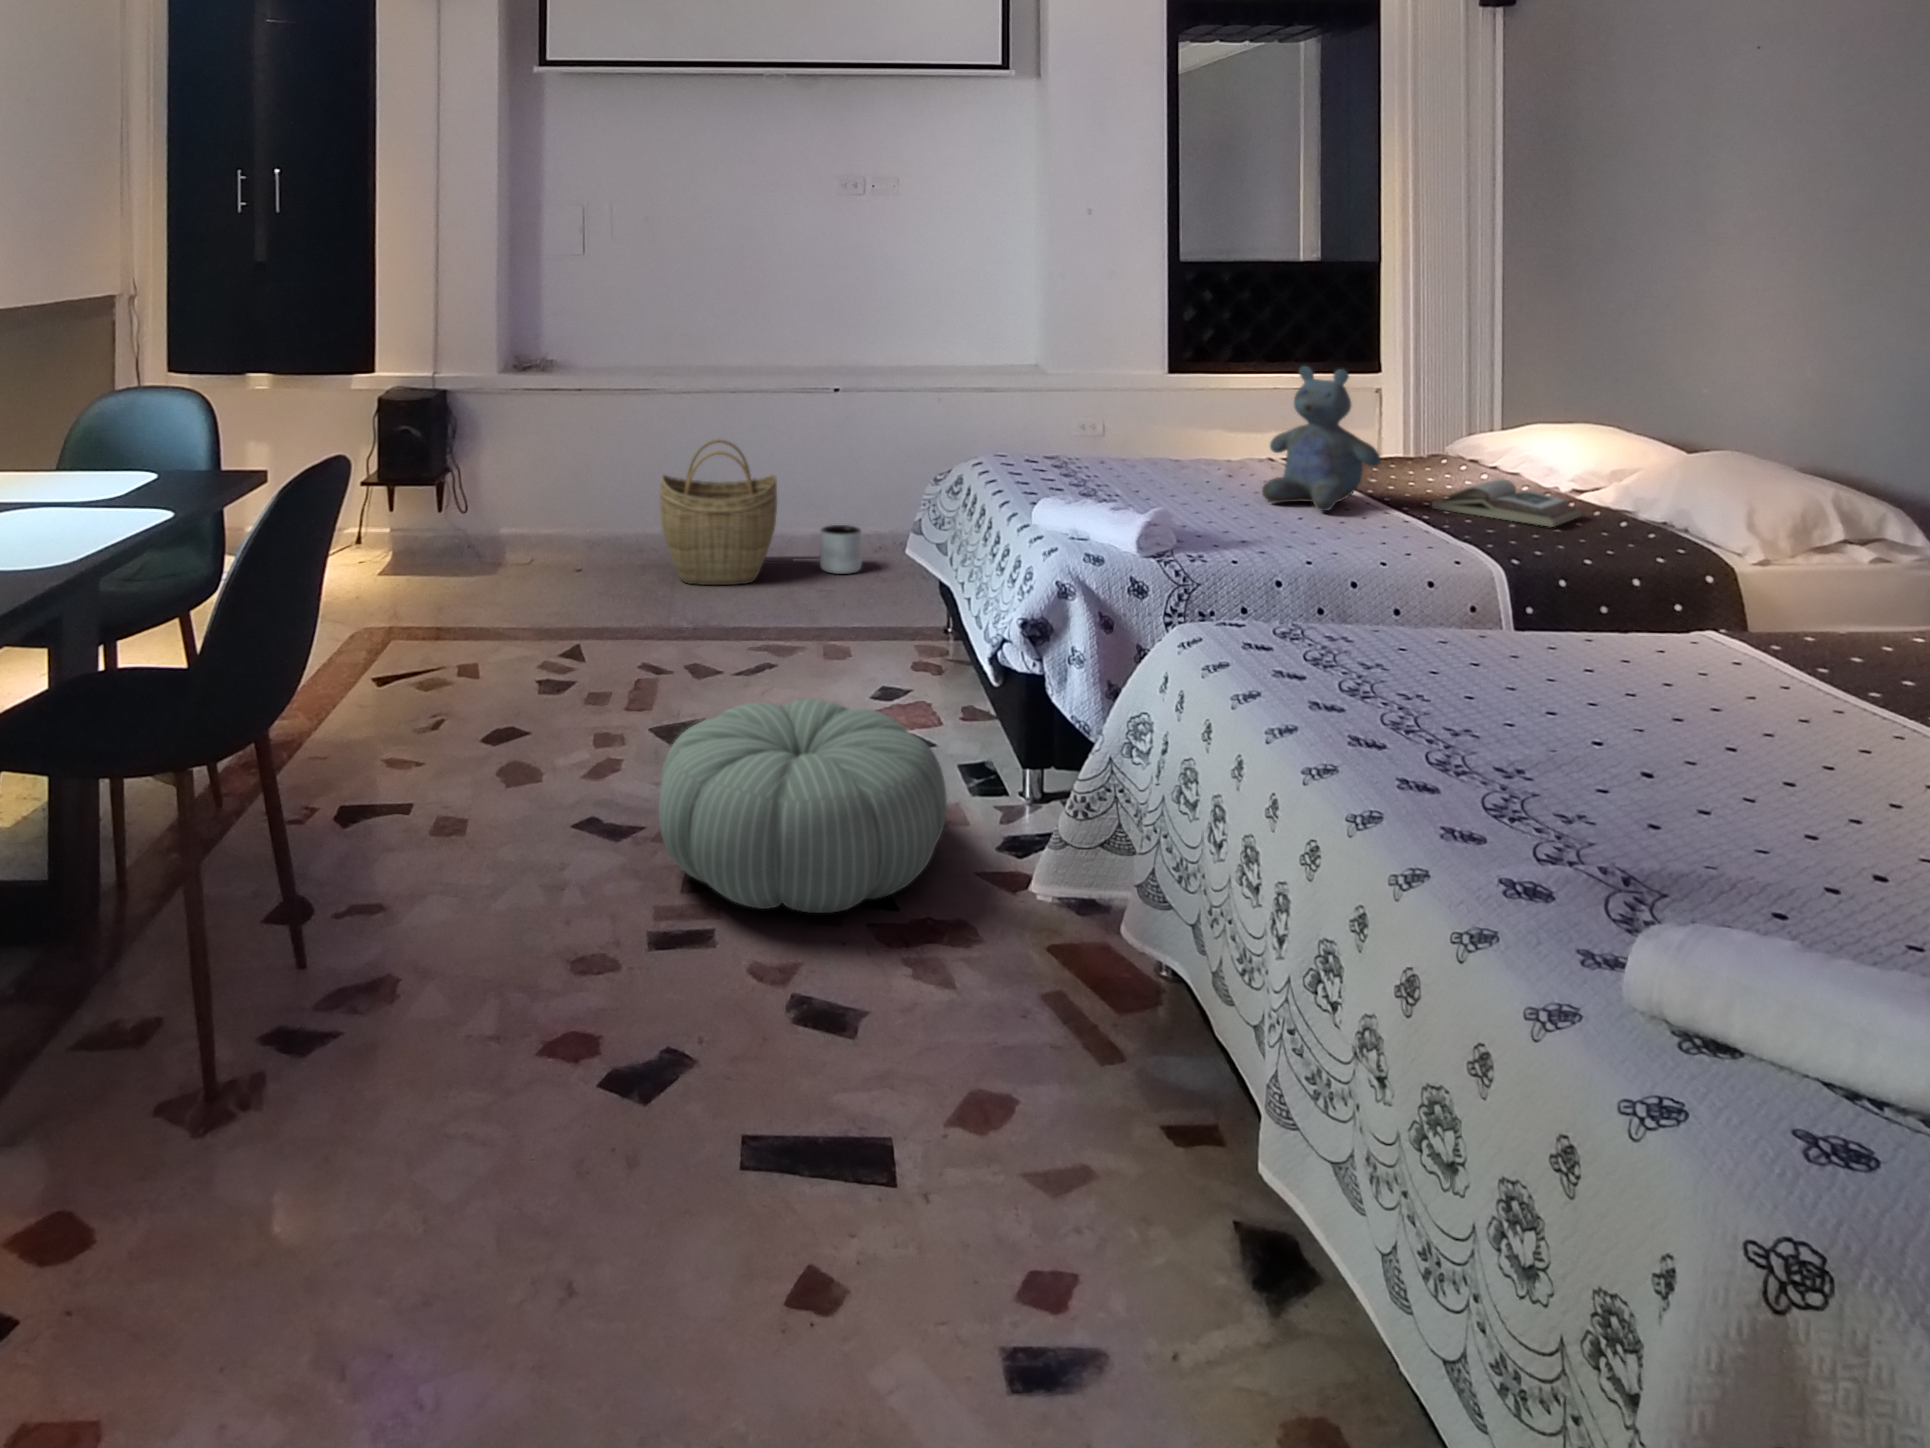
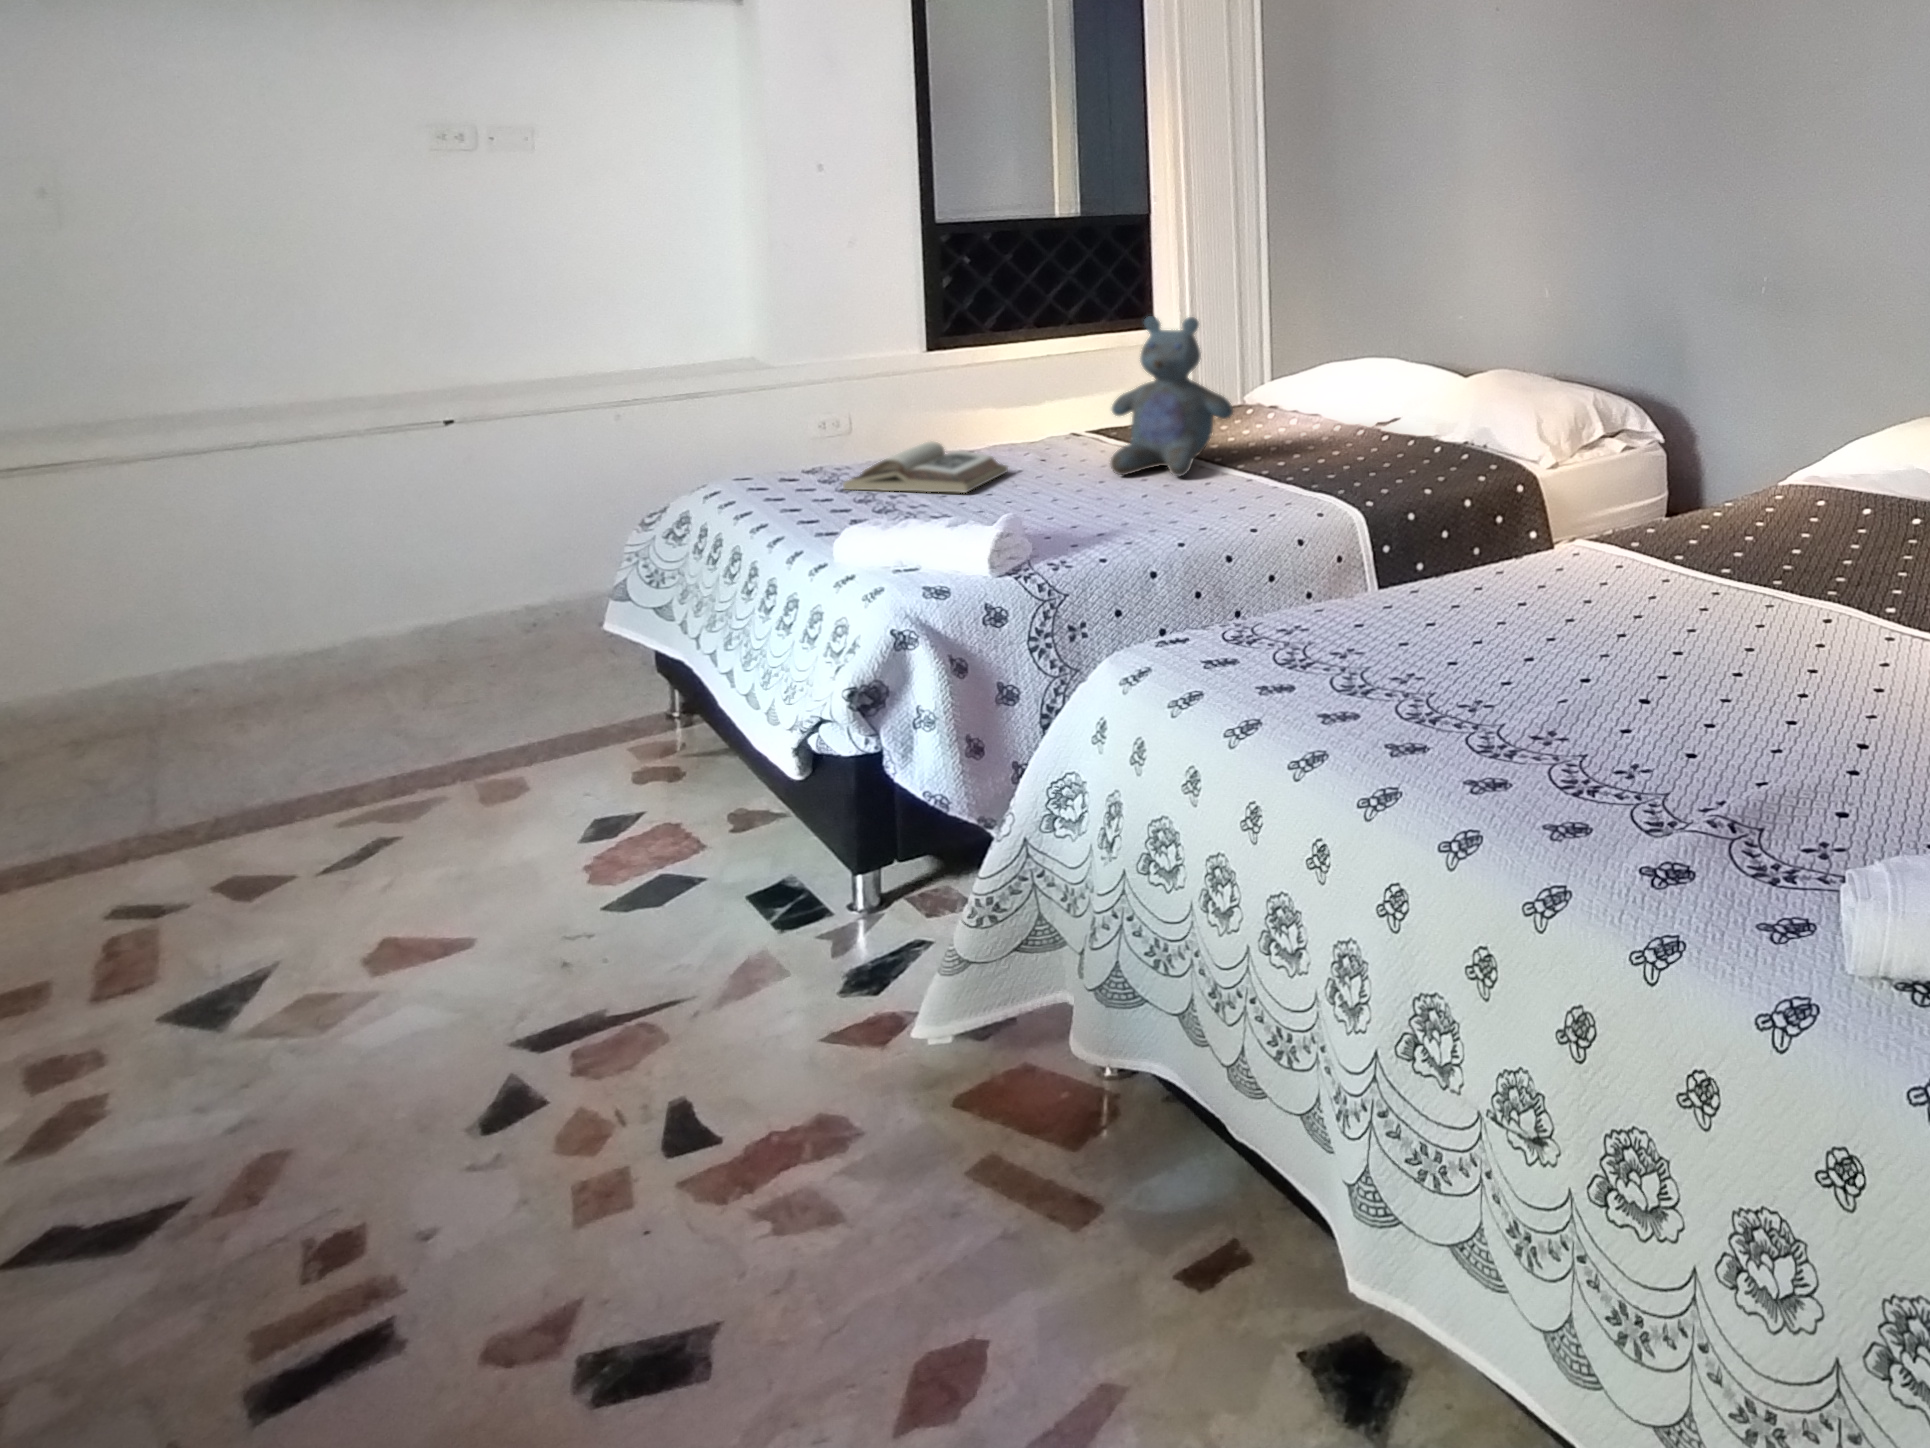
woven basket: present [660,439,777,585] -> none [38,501,314,755]
book: present [1432,479,1581,527] -> present [843,442,1008,493]
planter: present [820,525,862,574] -> none [401,591,483,670]
pouf: present [659,699,947,913] -> none [234,879,769,1255]

